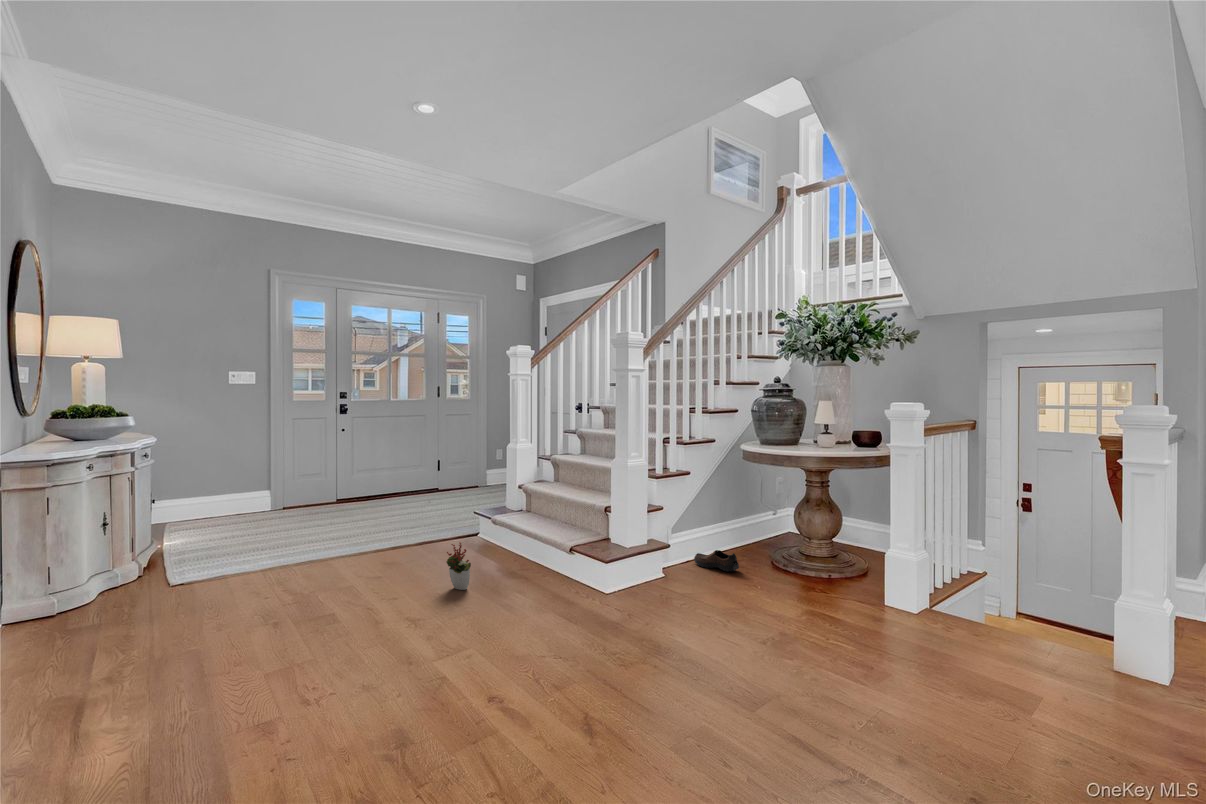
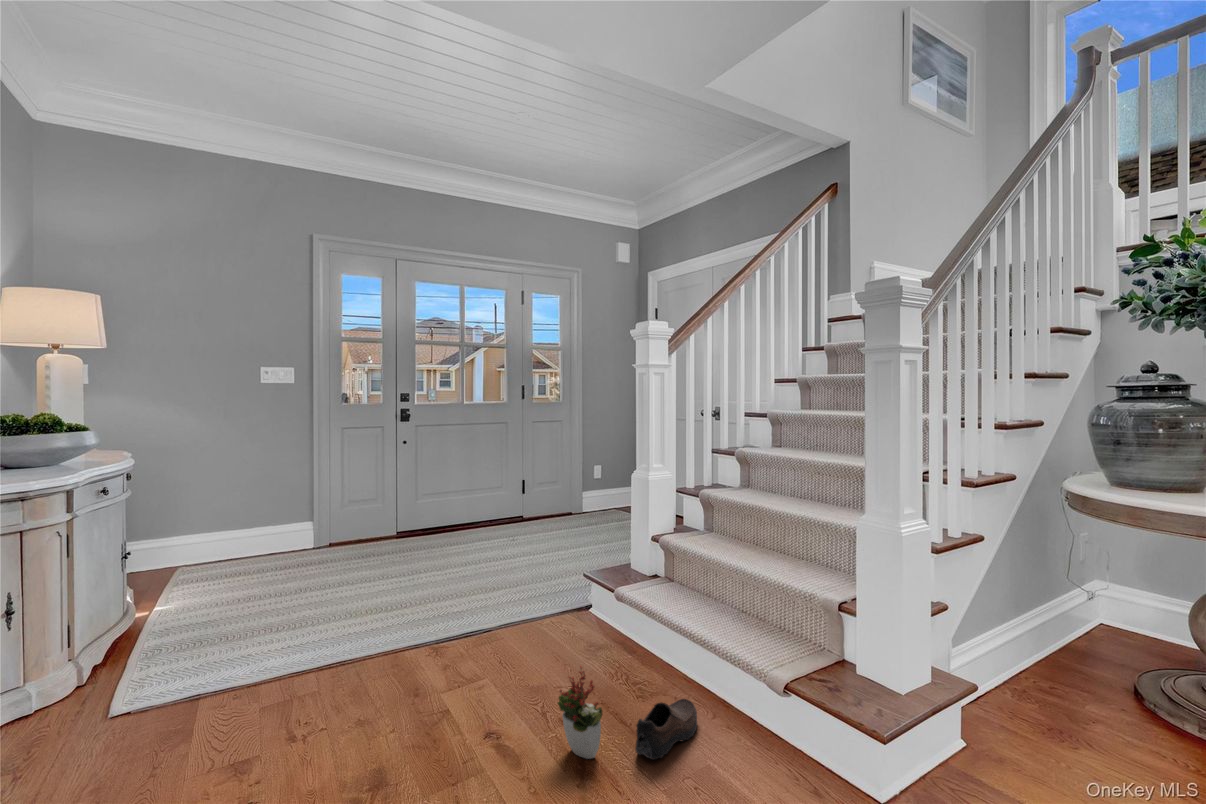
shoe: present [694,550,739,572] -> present [635,699,697,760]

